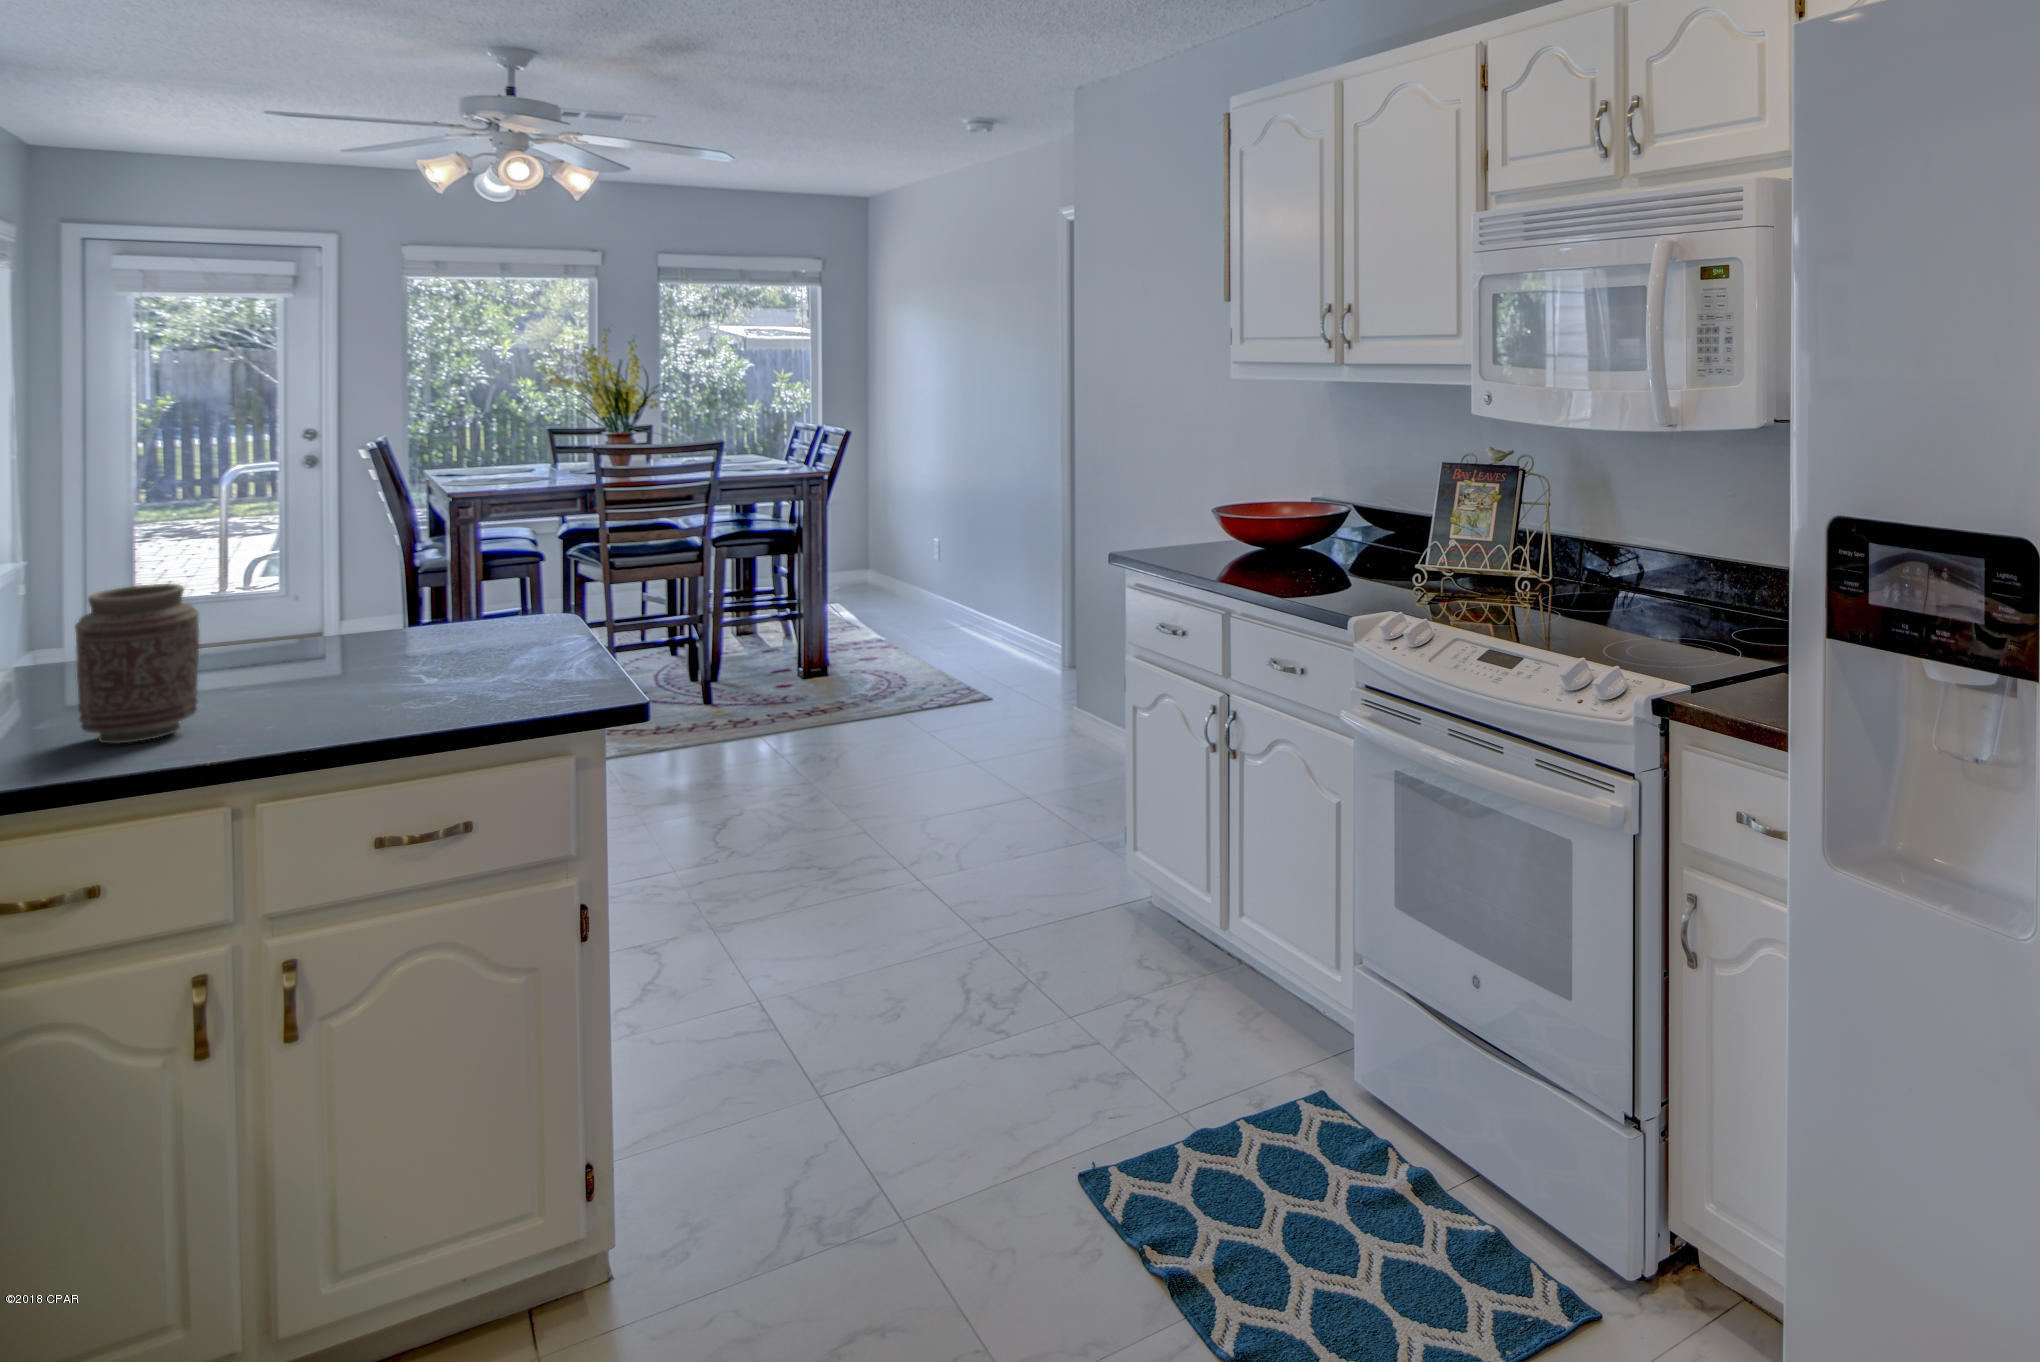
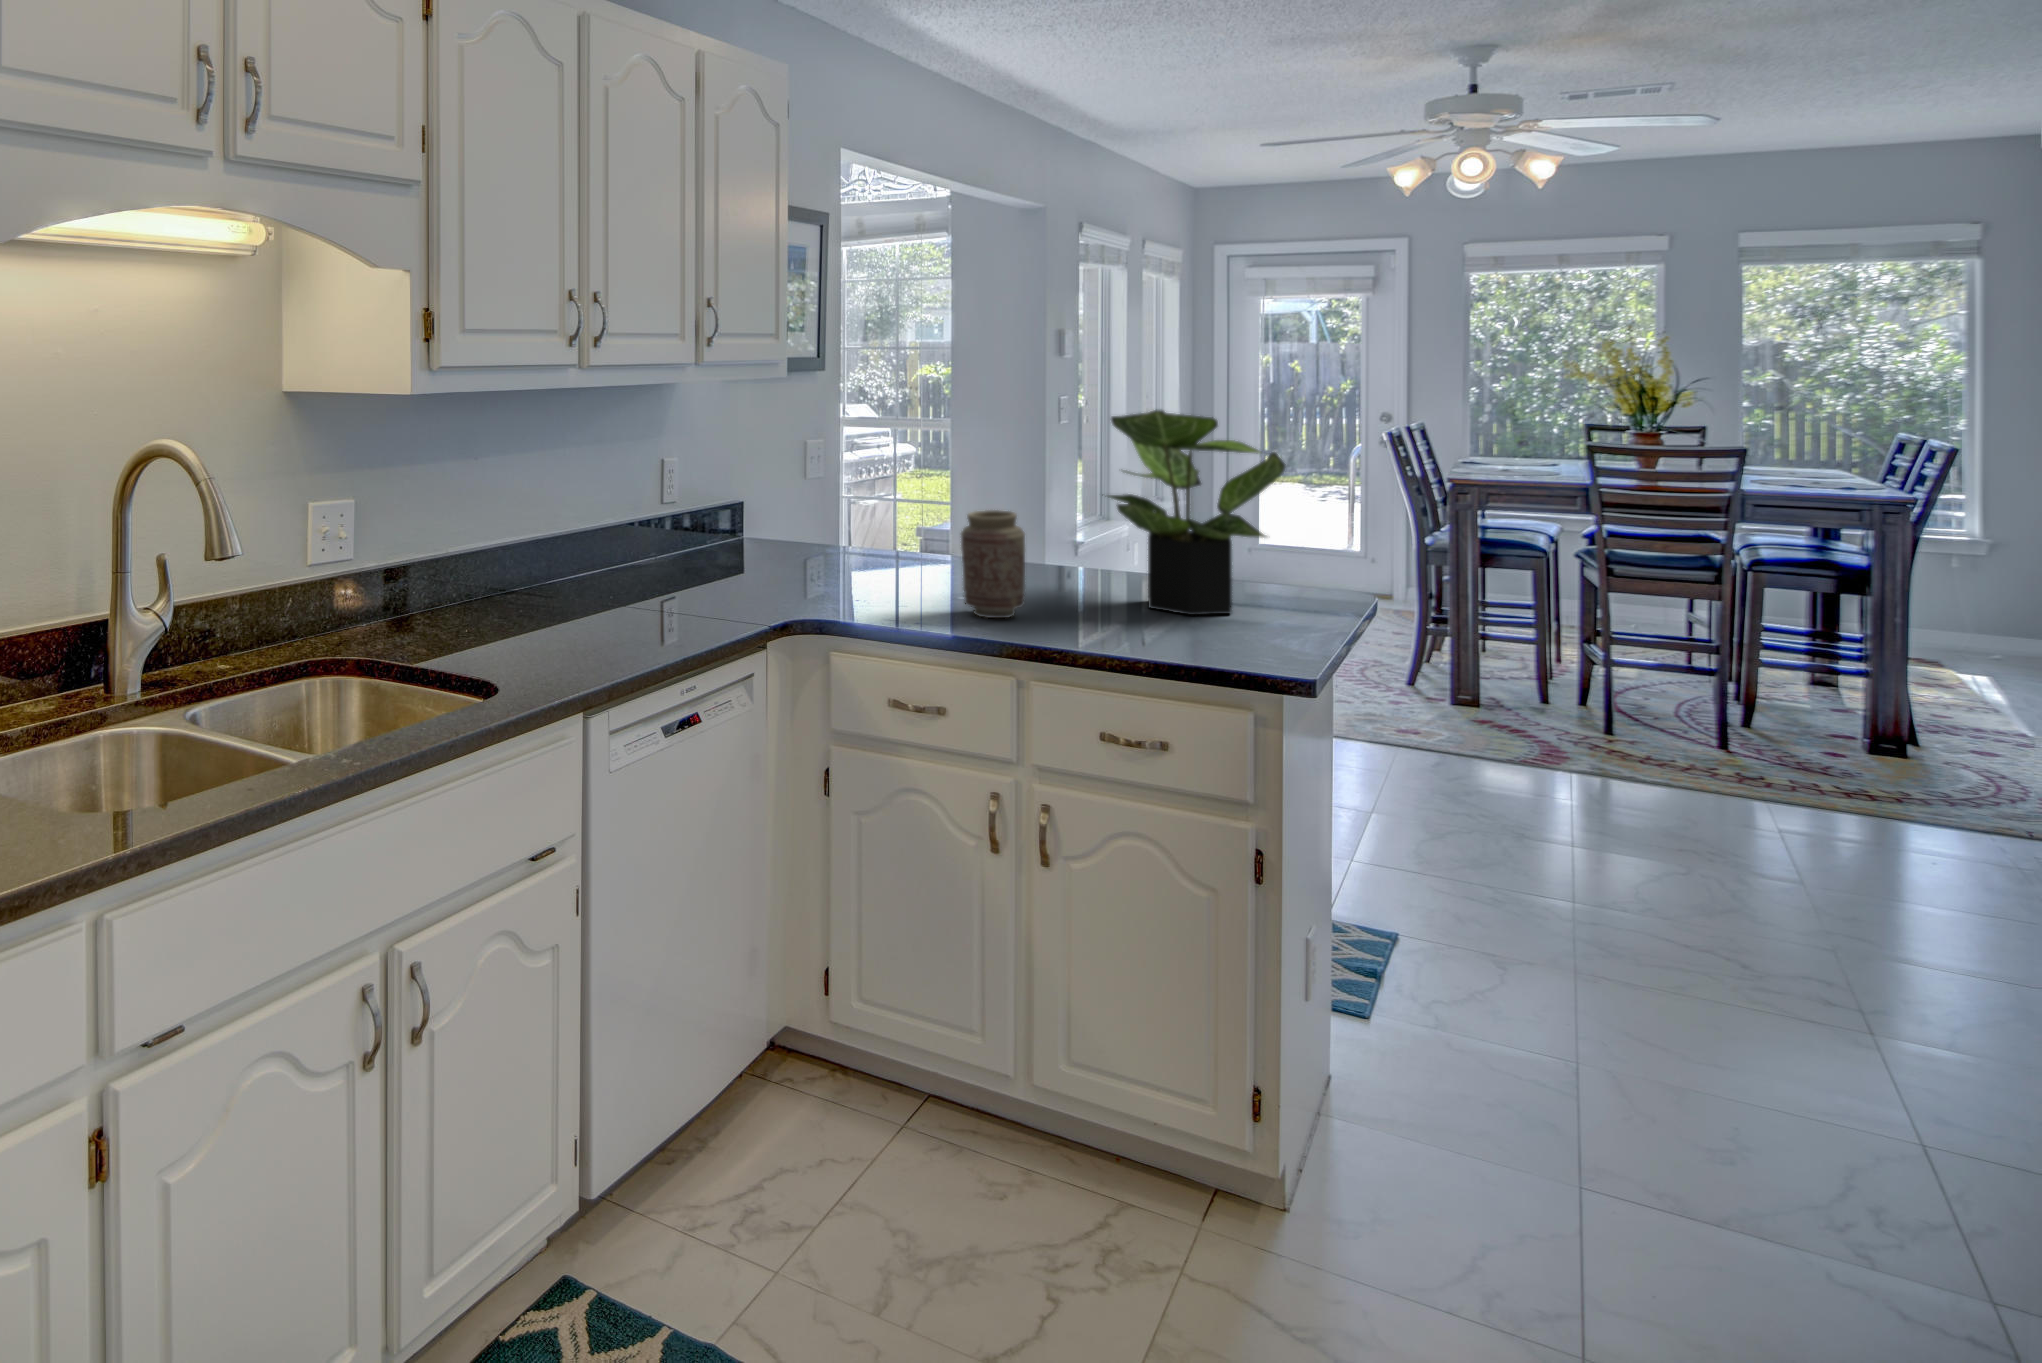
potted plant: none [272,428,528,677] -> present [1108,410,1286,615]

